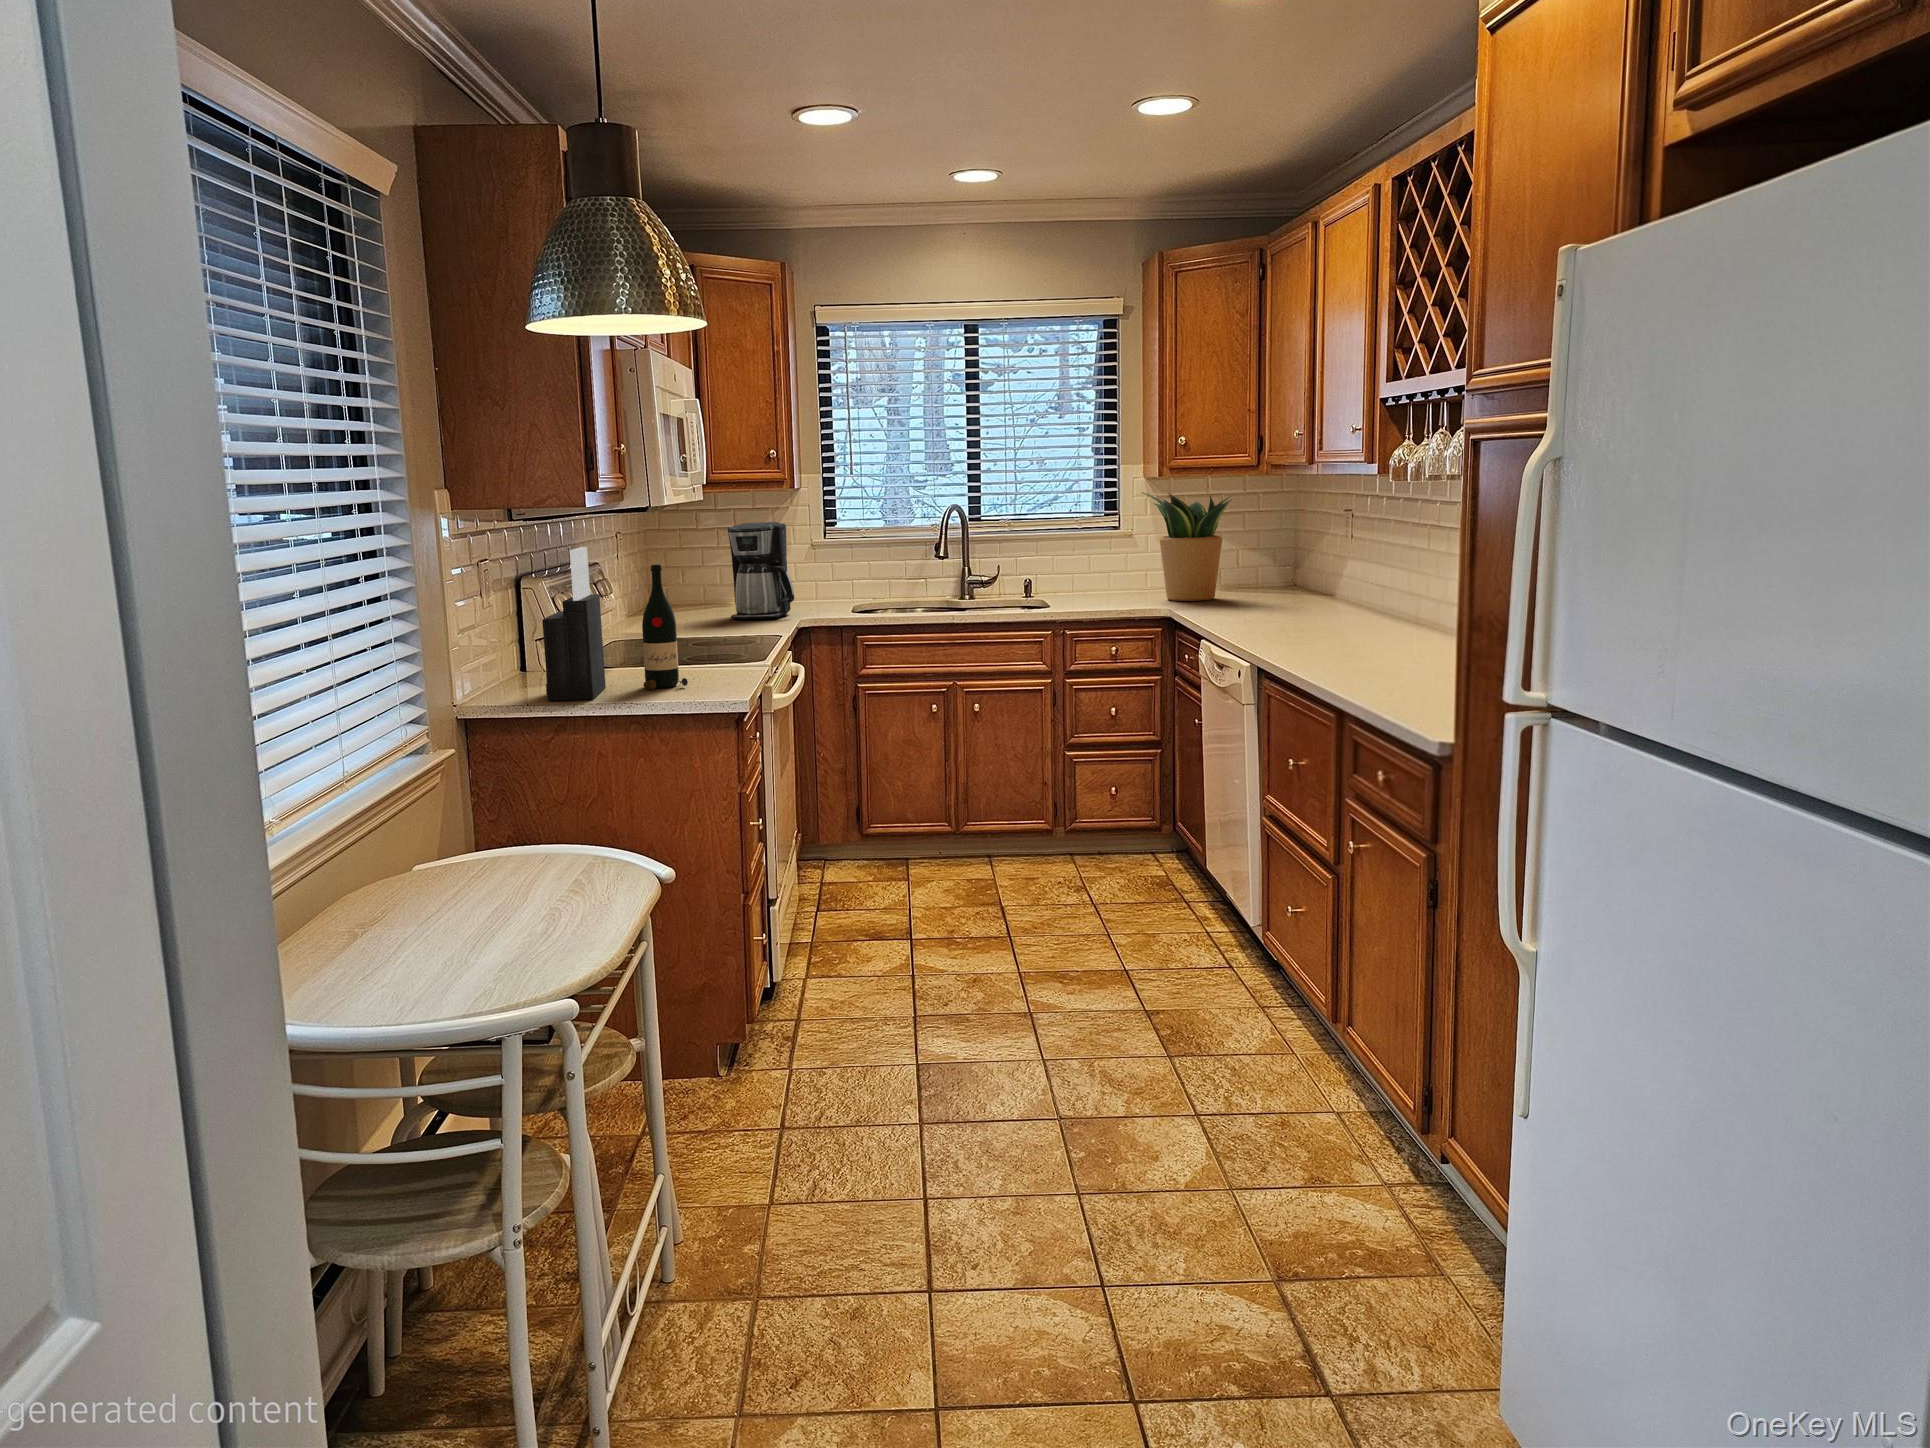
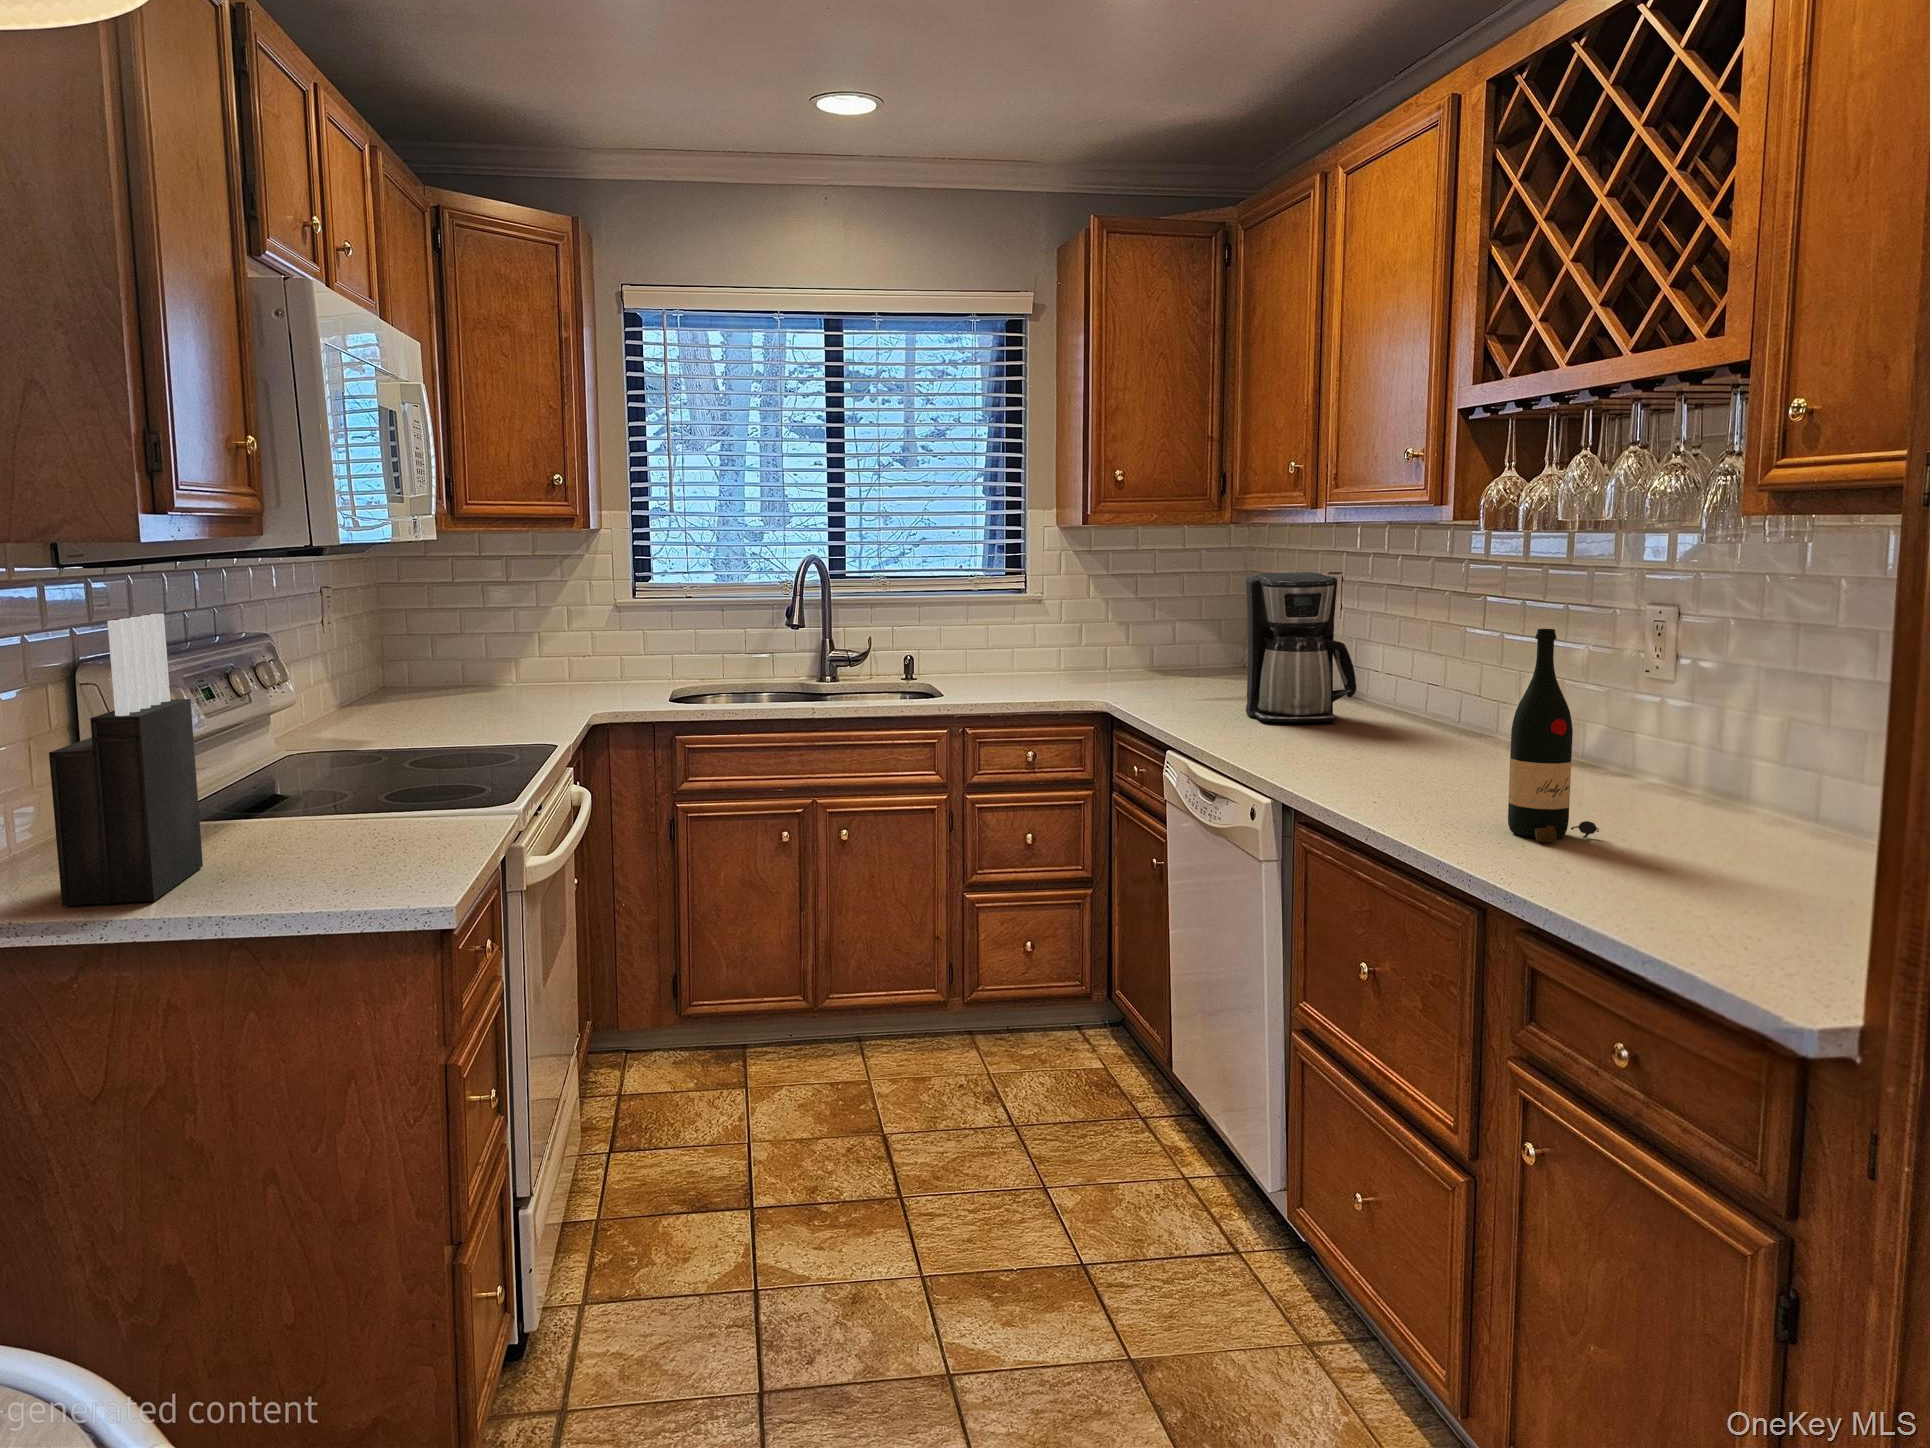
potted plant: present [1142,492,1232,601] -> none [1059,544,1185,689]
coffee maker: present [728,522,794,619] -> present [1246,572,1356,722]
wine bottle: present [642,565,688,689] -> present [1508,629,1599,842]

